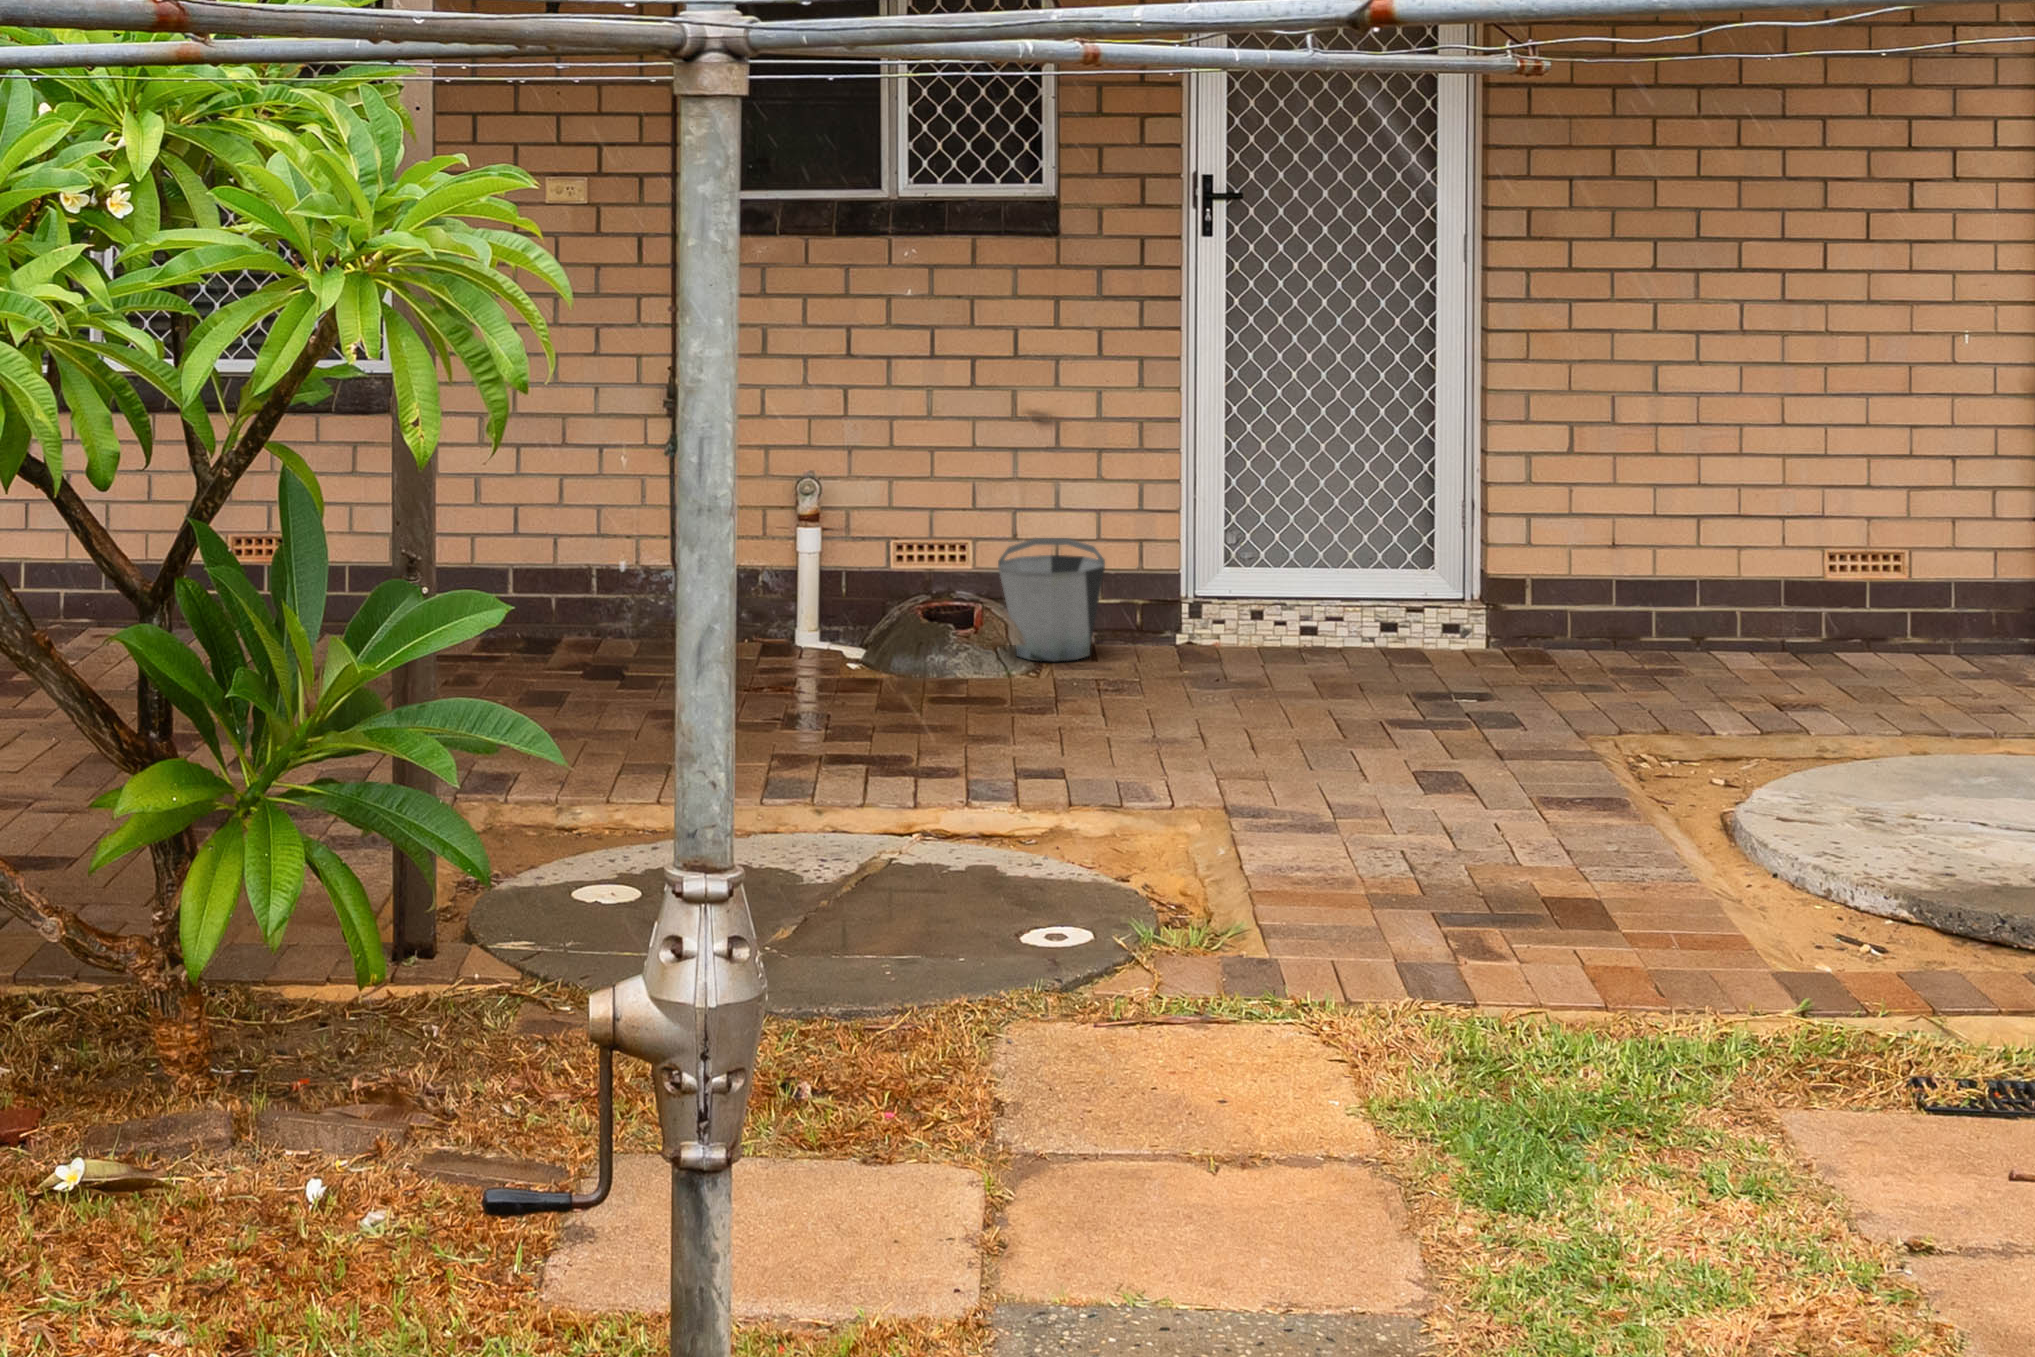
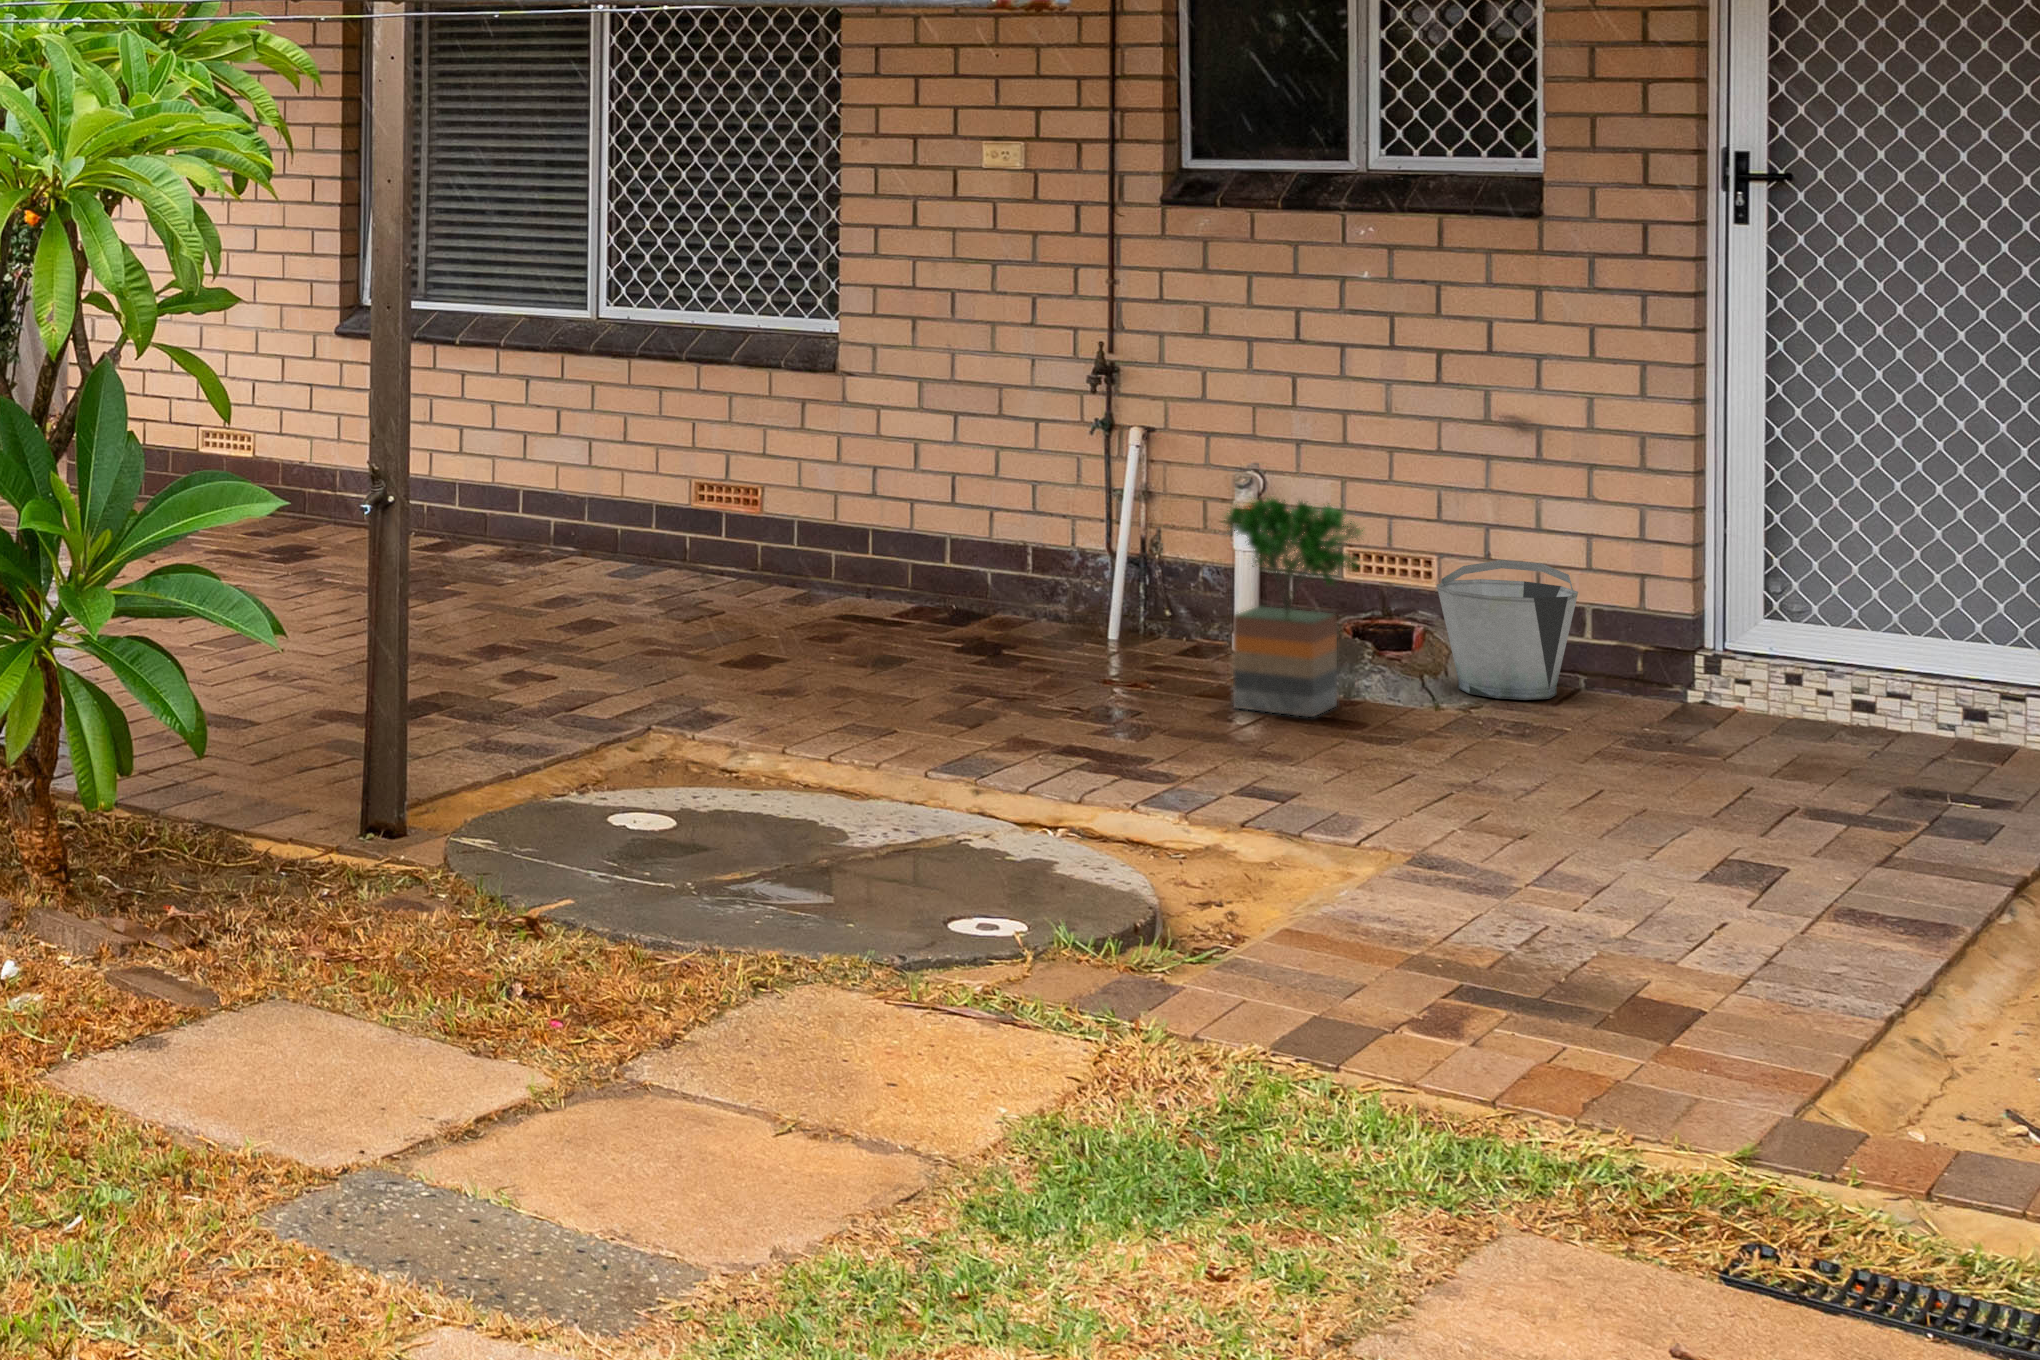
potted tree: none [851,503,983,702] -> present [1224,498,1363,717]

